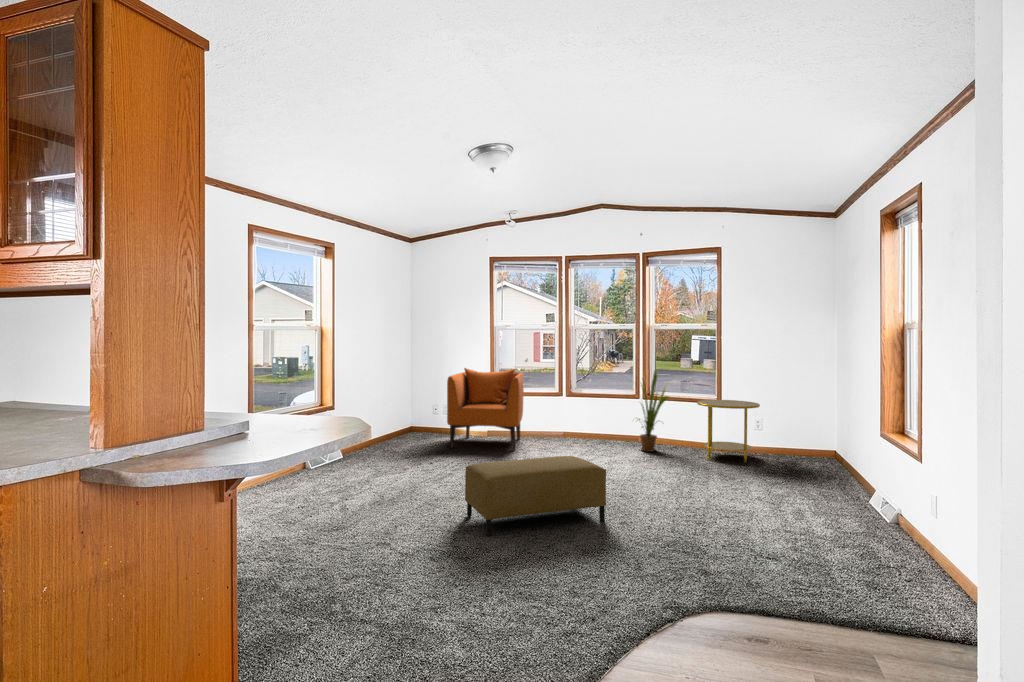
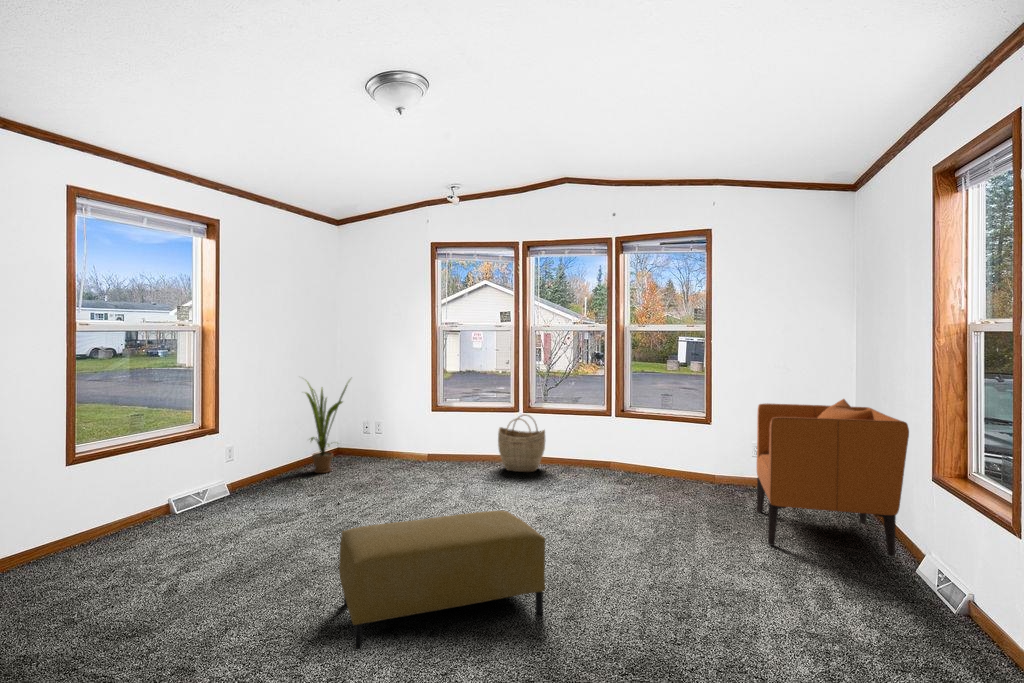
armchair: present [447,368,524,450] -> present [757,399,909,556]
house plant: present [639,369,669,452] -> present [305,382,347,473]
woven basket: none [547,398,586,445] -> present [498,414,545,472]
side table: present [697,400,760,462] -> none [681,418,759,500]

